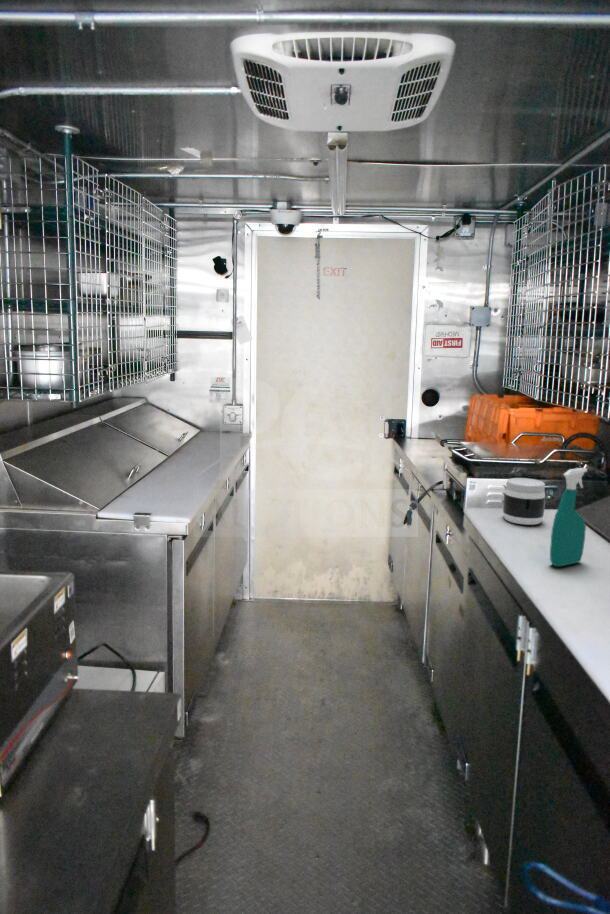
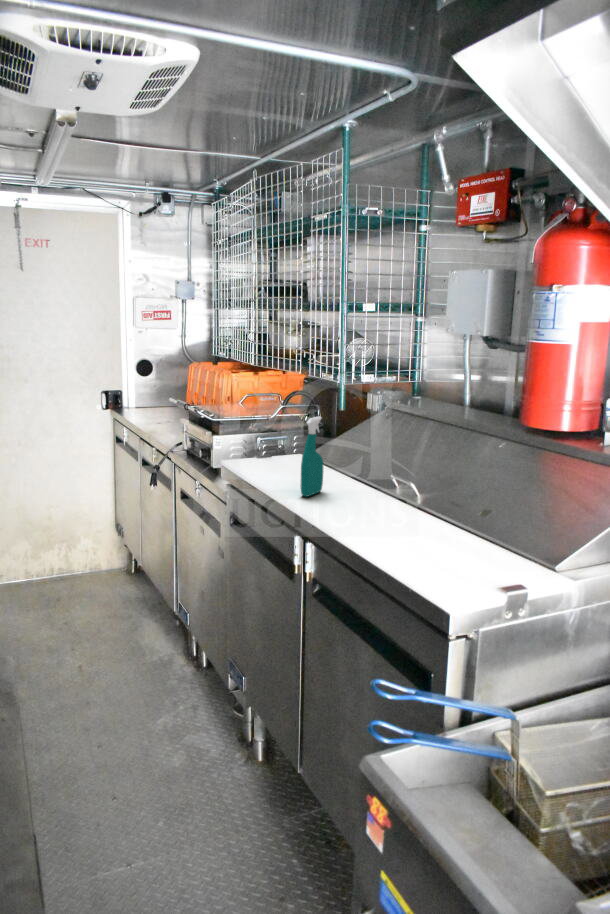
jar: present [503,478,545,525] -> none [250,431,283,469]

